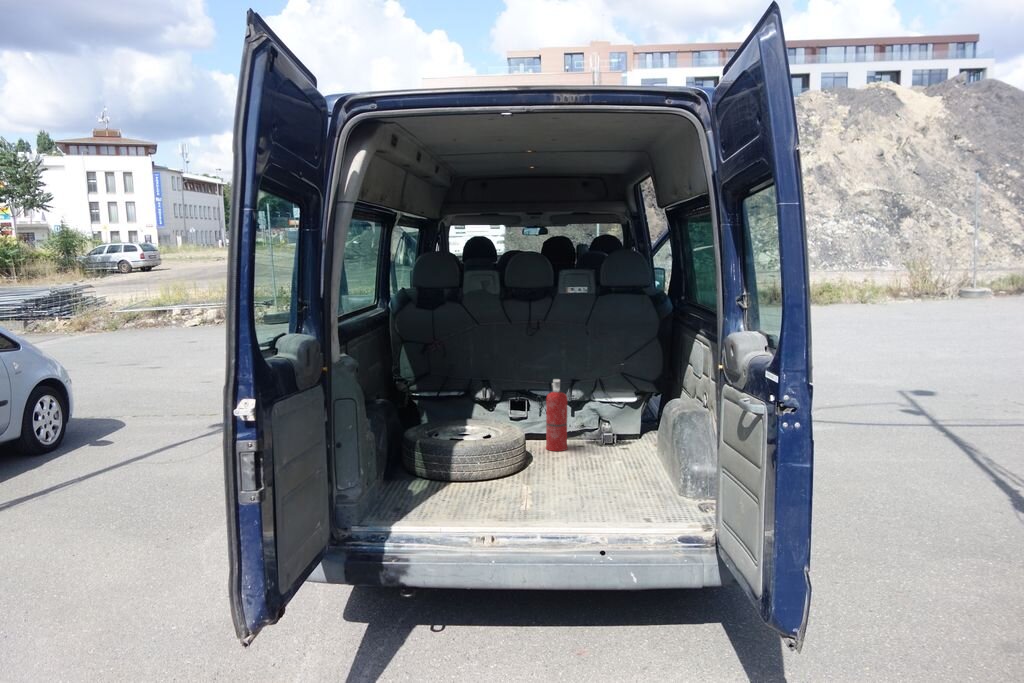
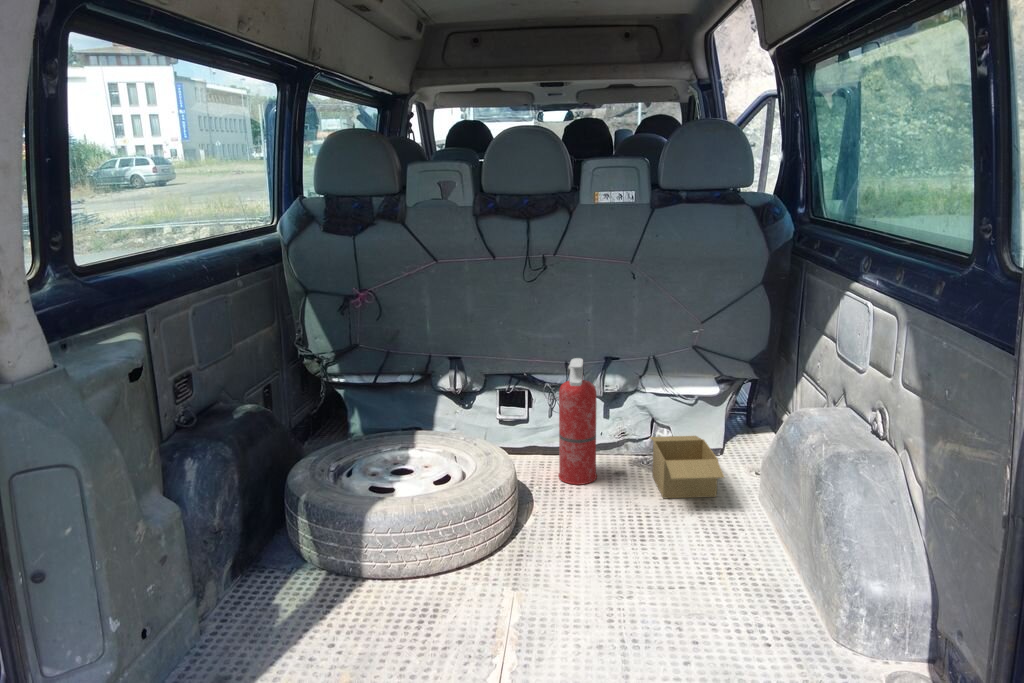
cardboard box: none [597,426,637,456] -> present [650,436,724,498]

